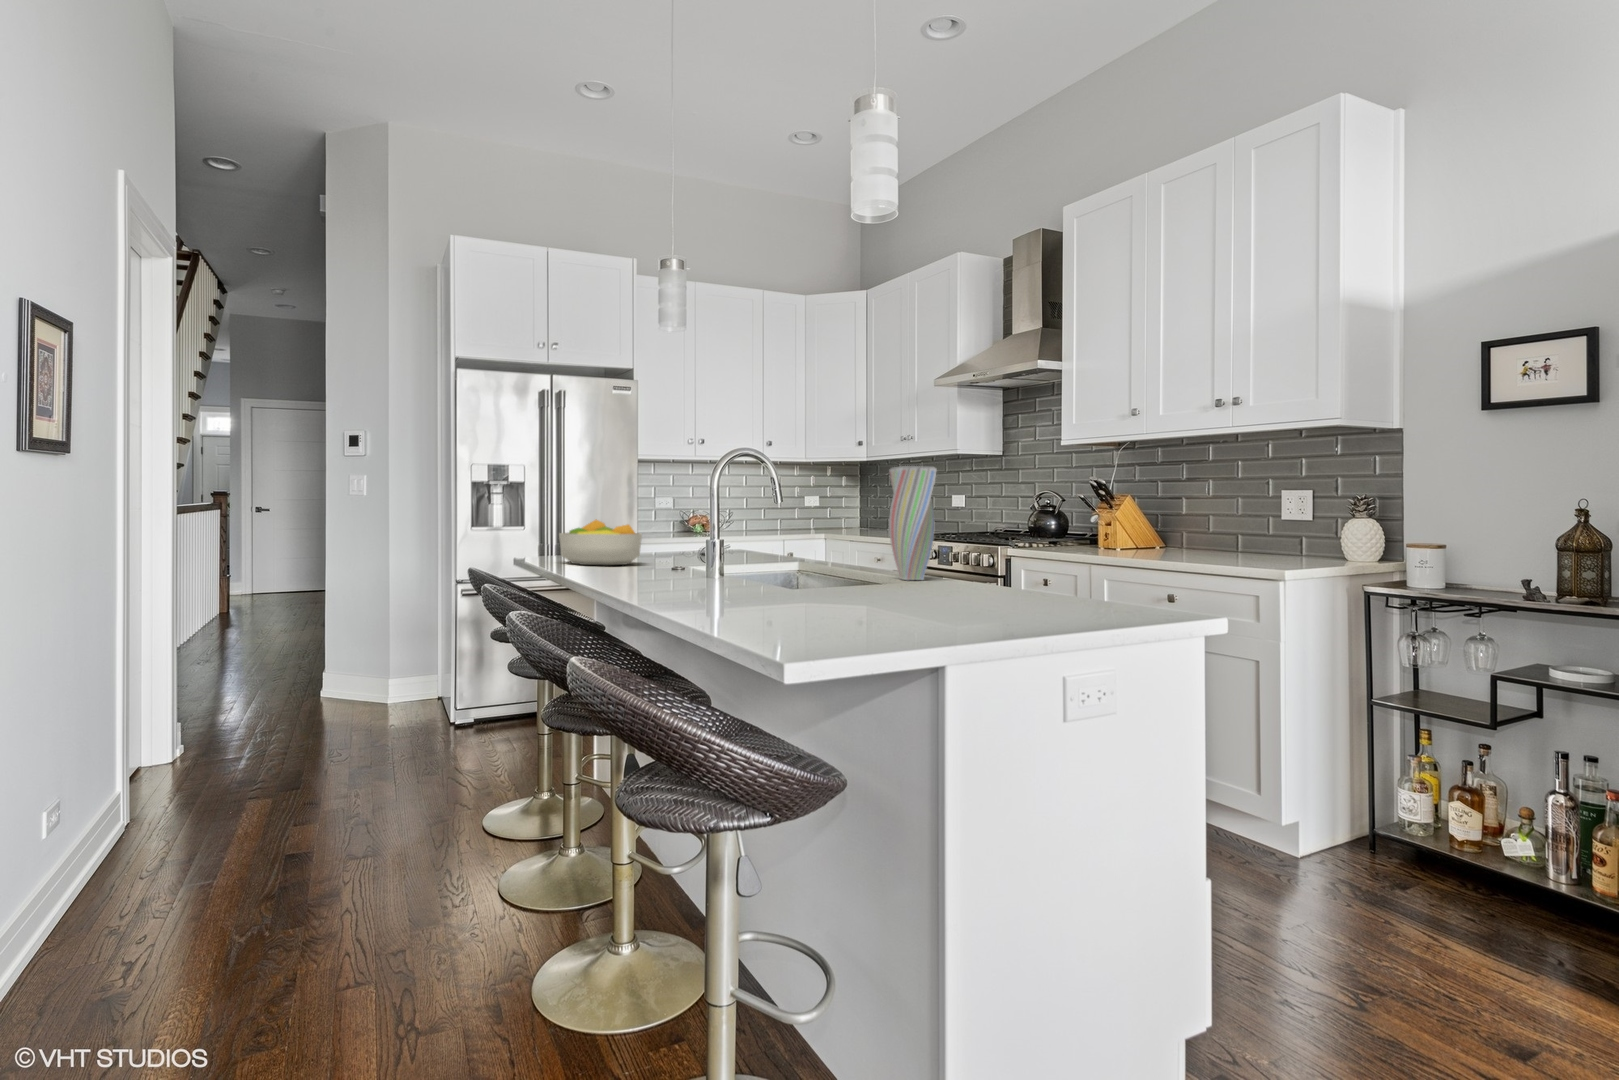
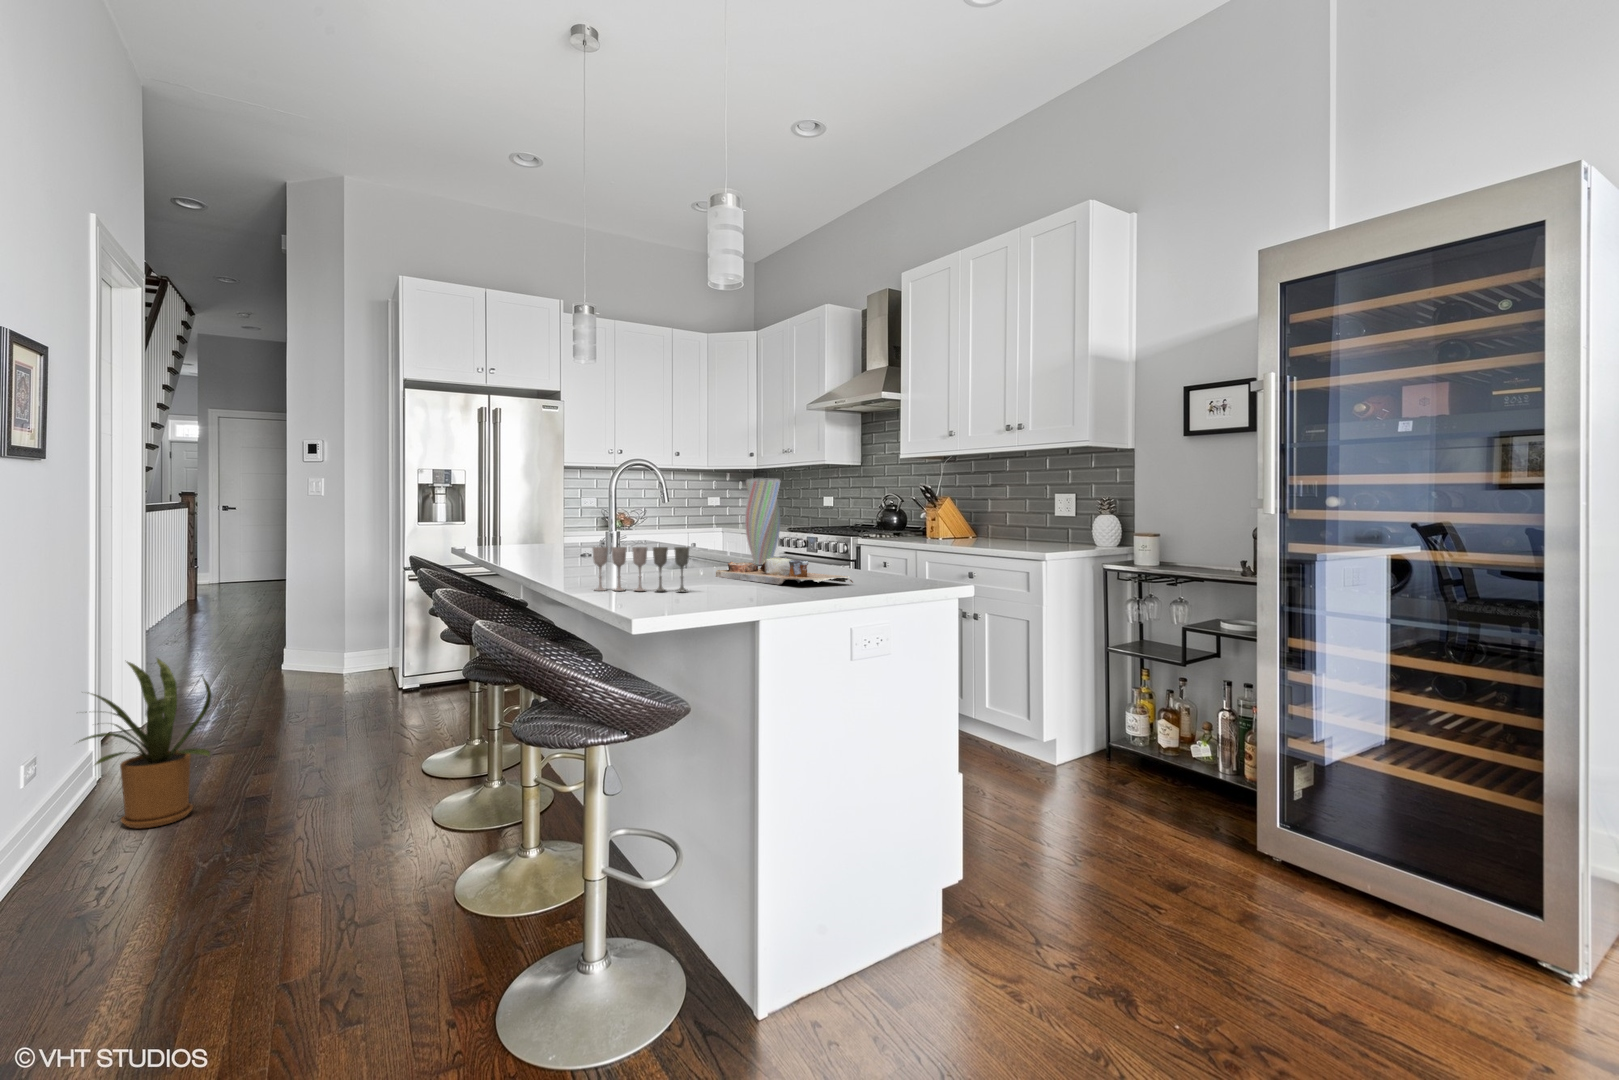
fruit bowl: present [559,520,642,565] -> none [487,519,556,556]
wine glass: none [718,553,852,616] -> present [593,547,689,591]
cutting board: none [865,570,1066,608] -> present [716,558,853,585]
house plant: none [67,684,233,895] -> present [79,658,212,828]

